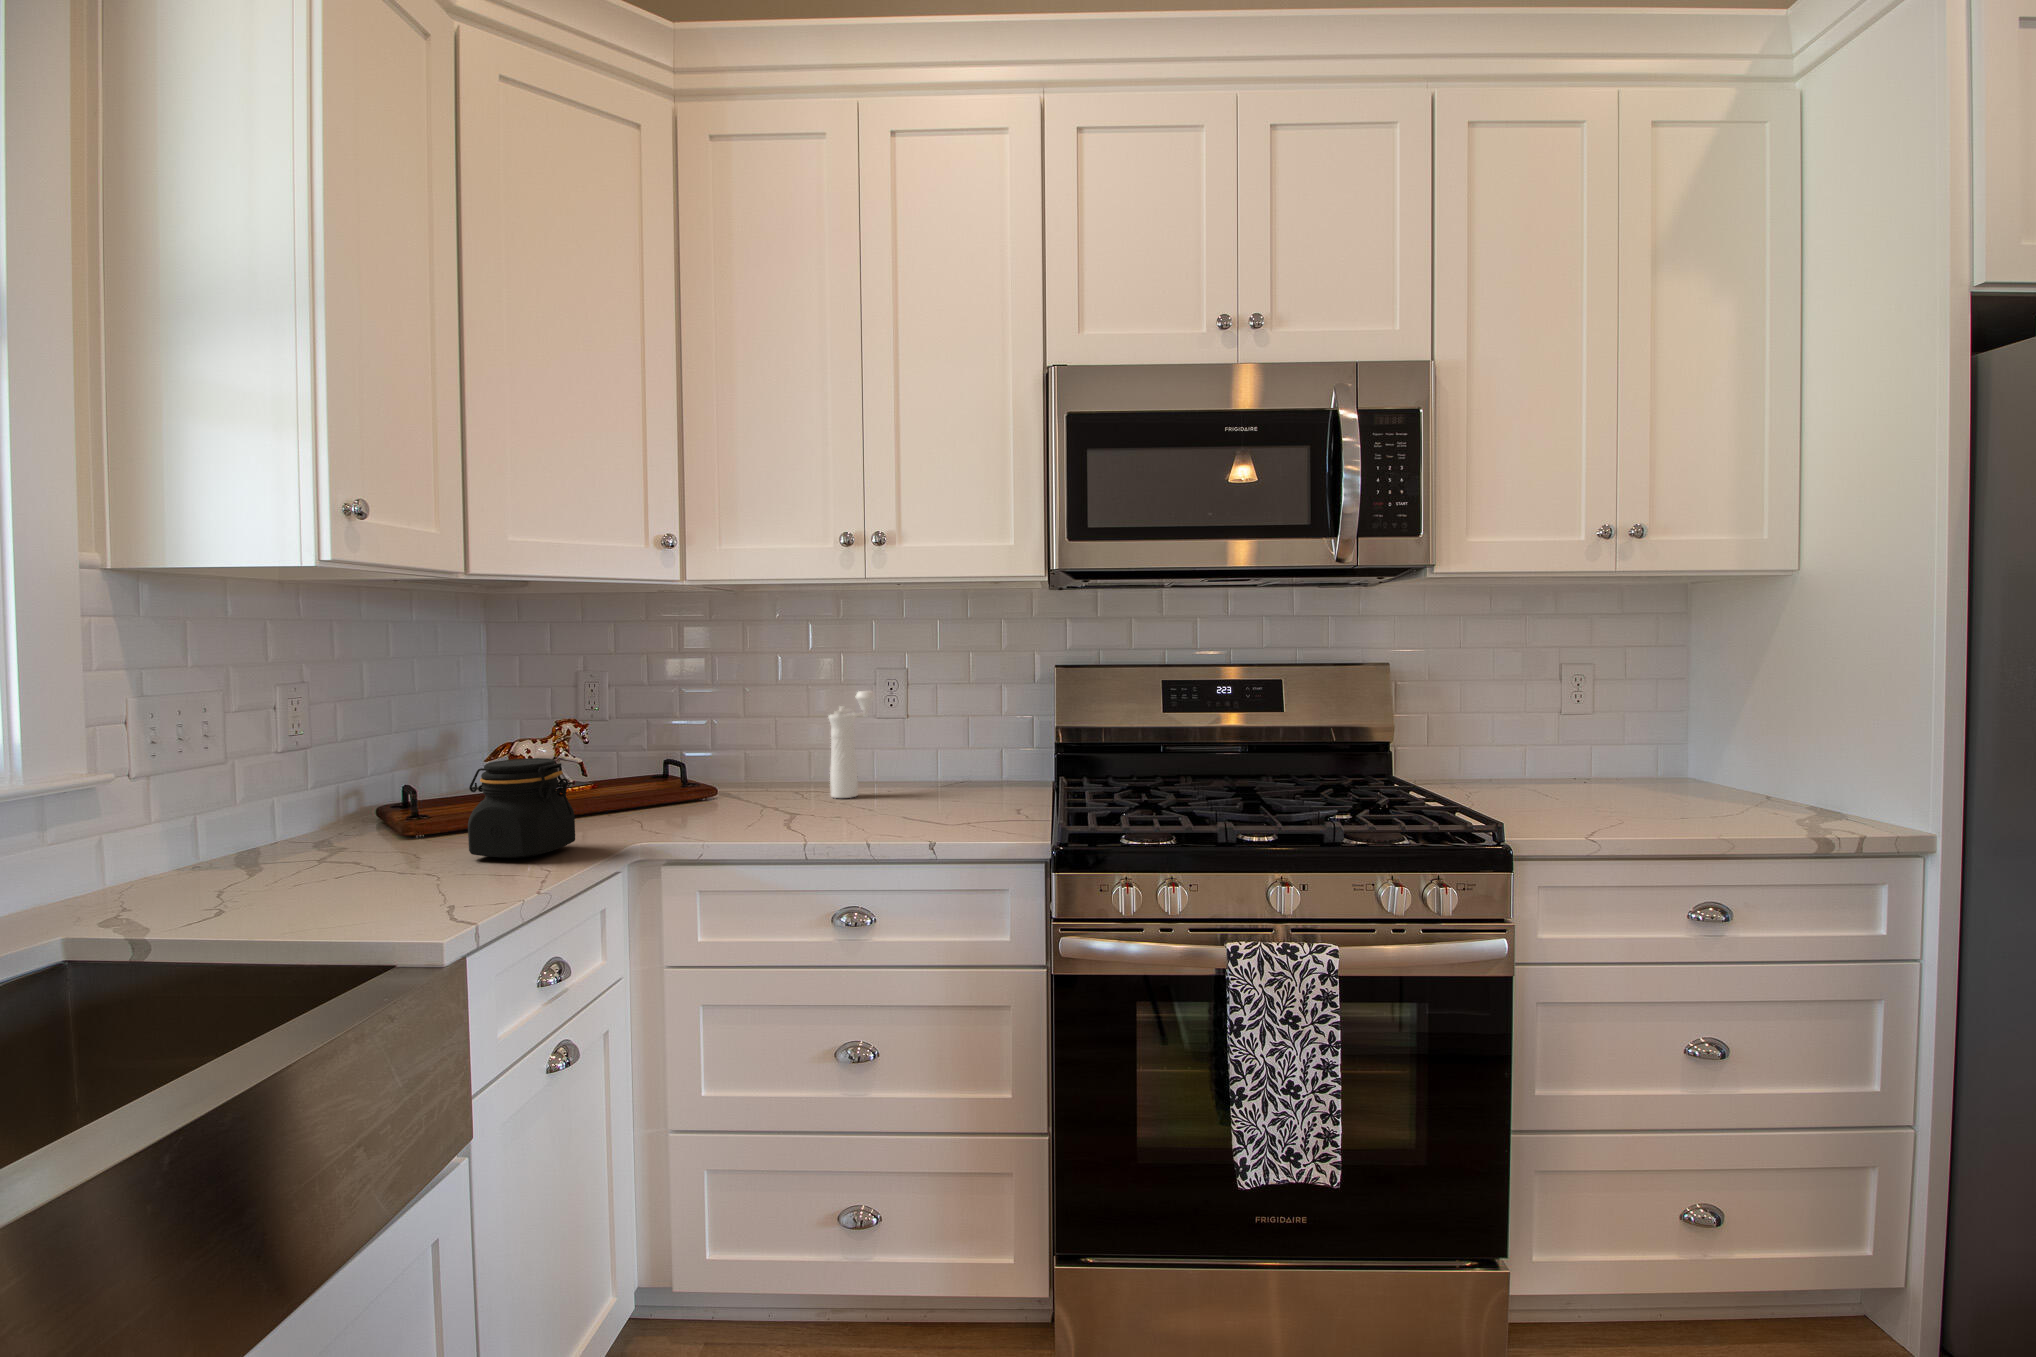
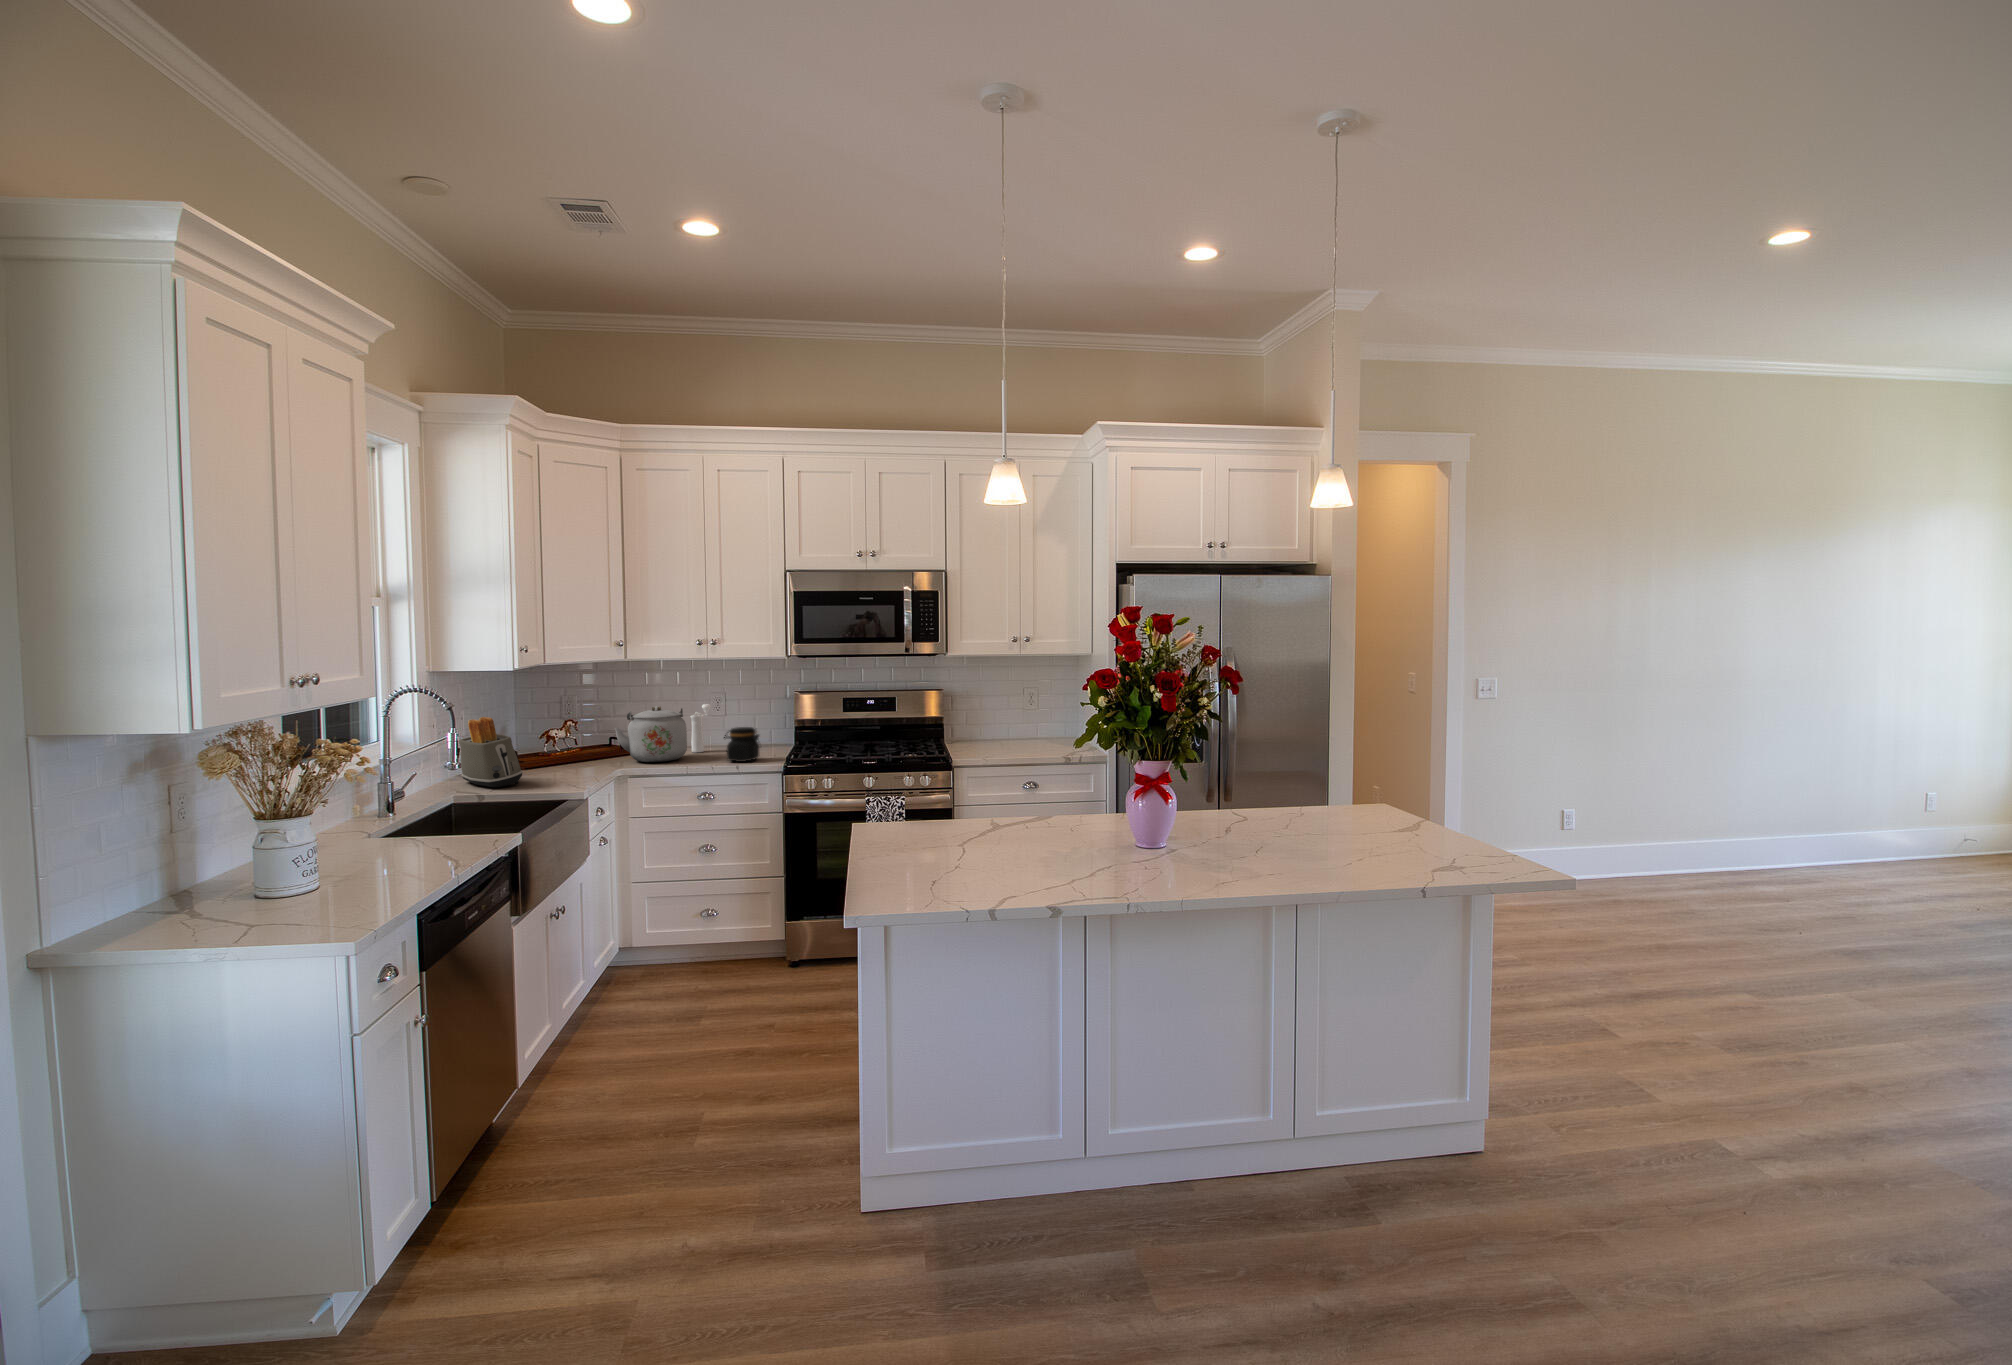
kettle: none [644,688,814,823] -> present [614,706,687,762]
toaster: none [190,698,337,903] -> present [459,717,522,787]
jar: present [468,758,575,858] -> present [724,727,760,762]

